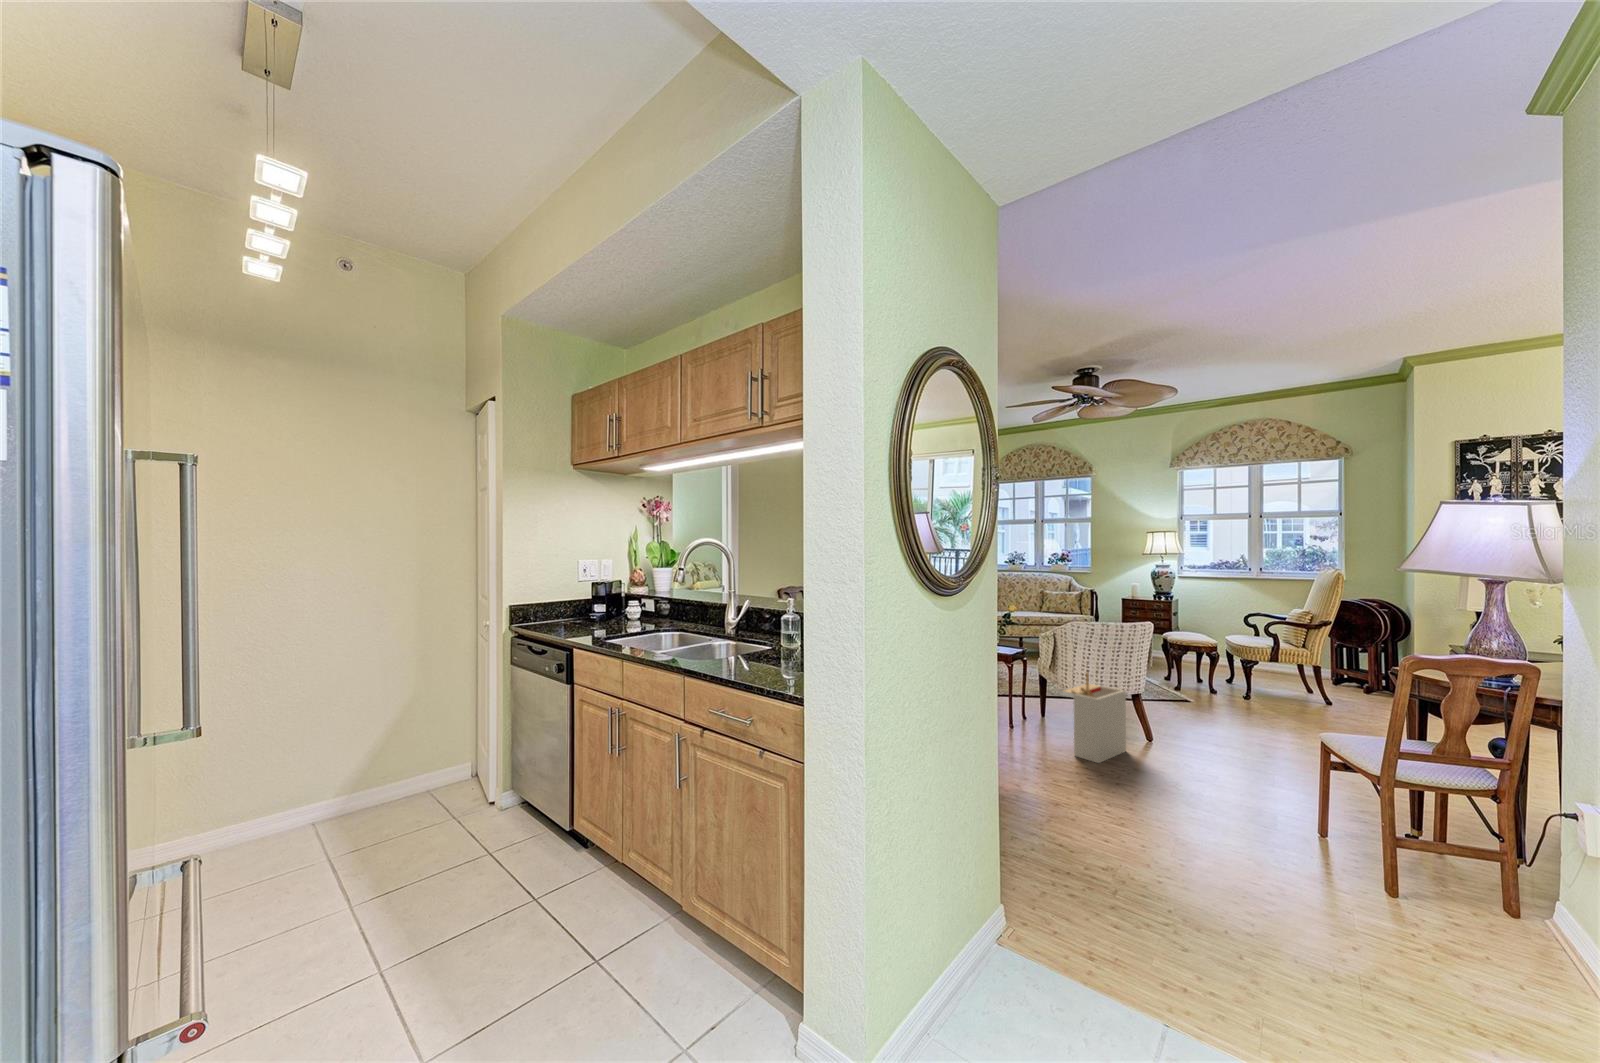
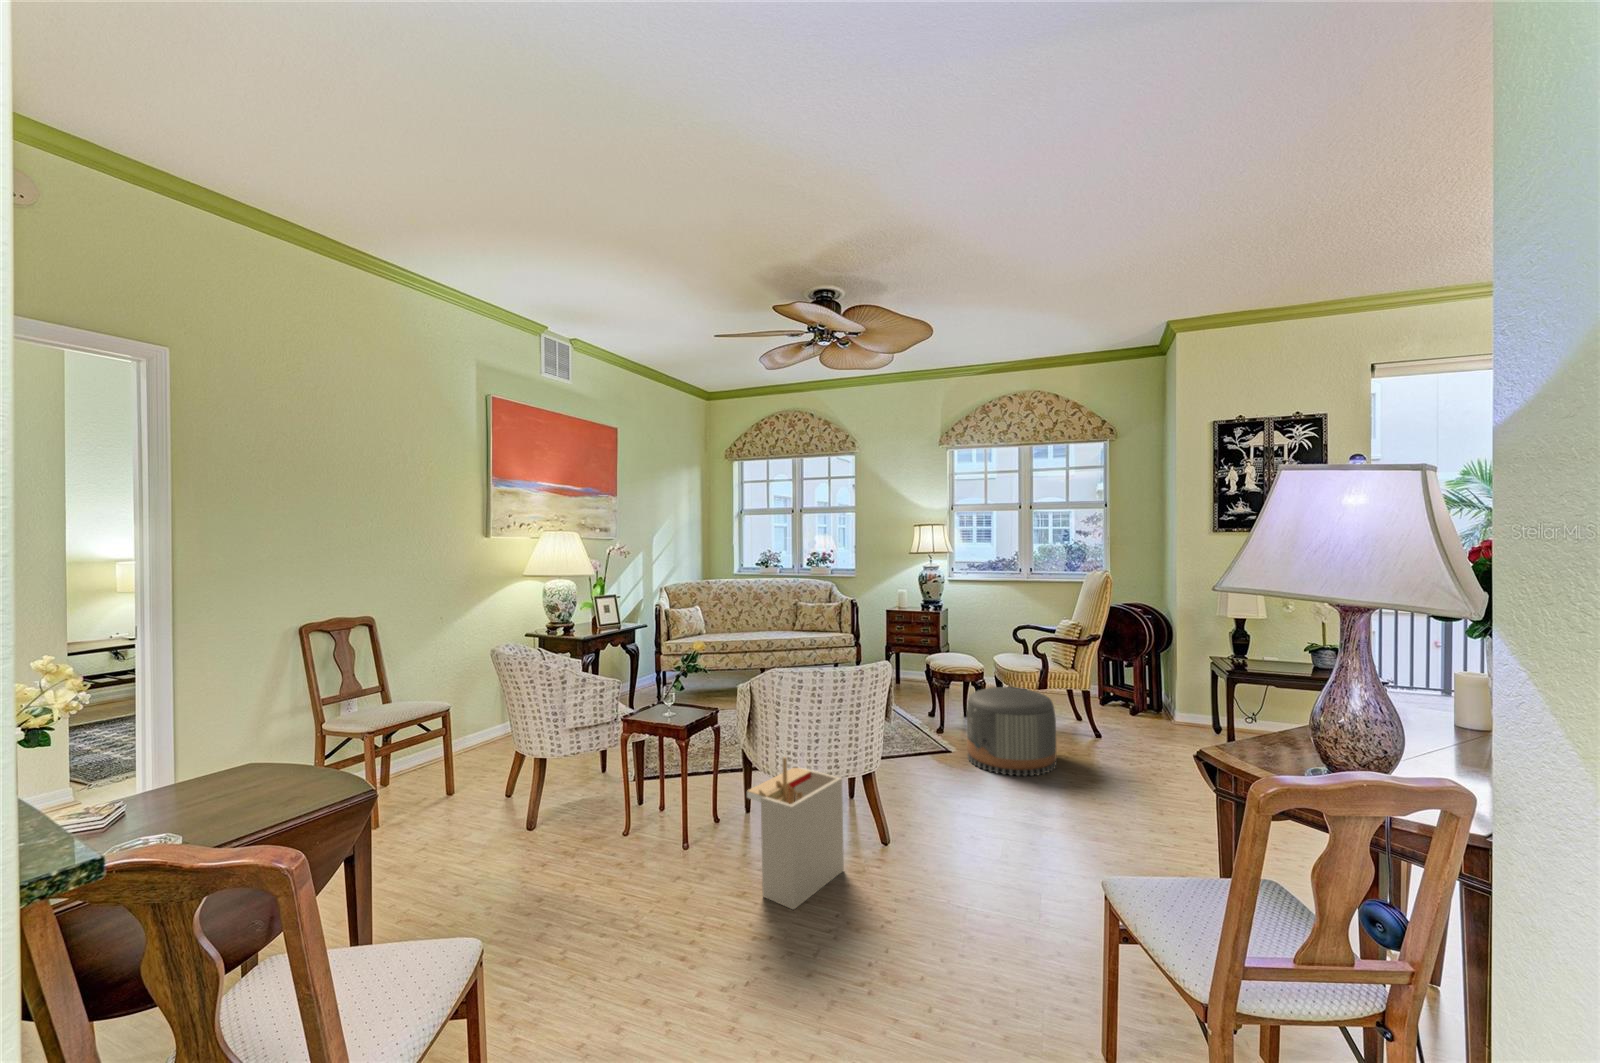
pouf: none [1207,656,1290,721] -> present [967,687,1057,776]

